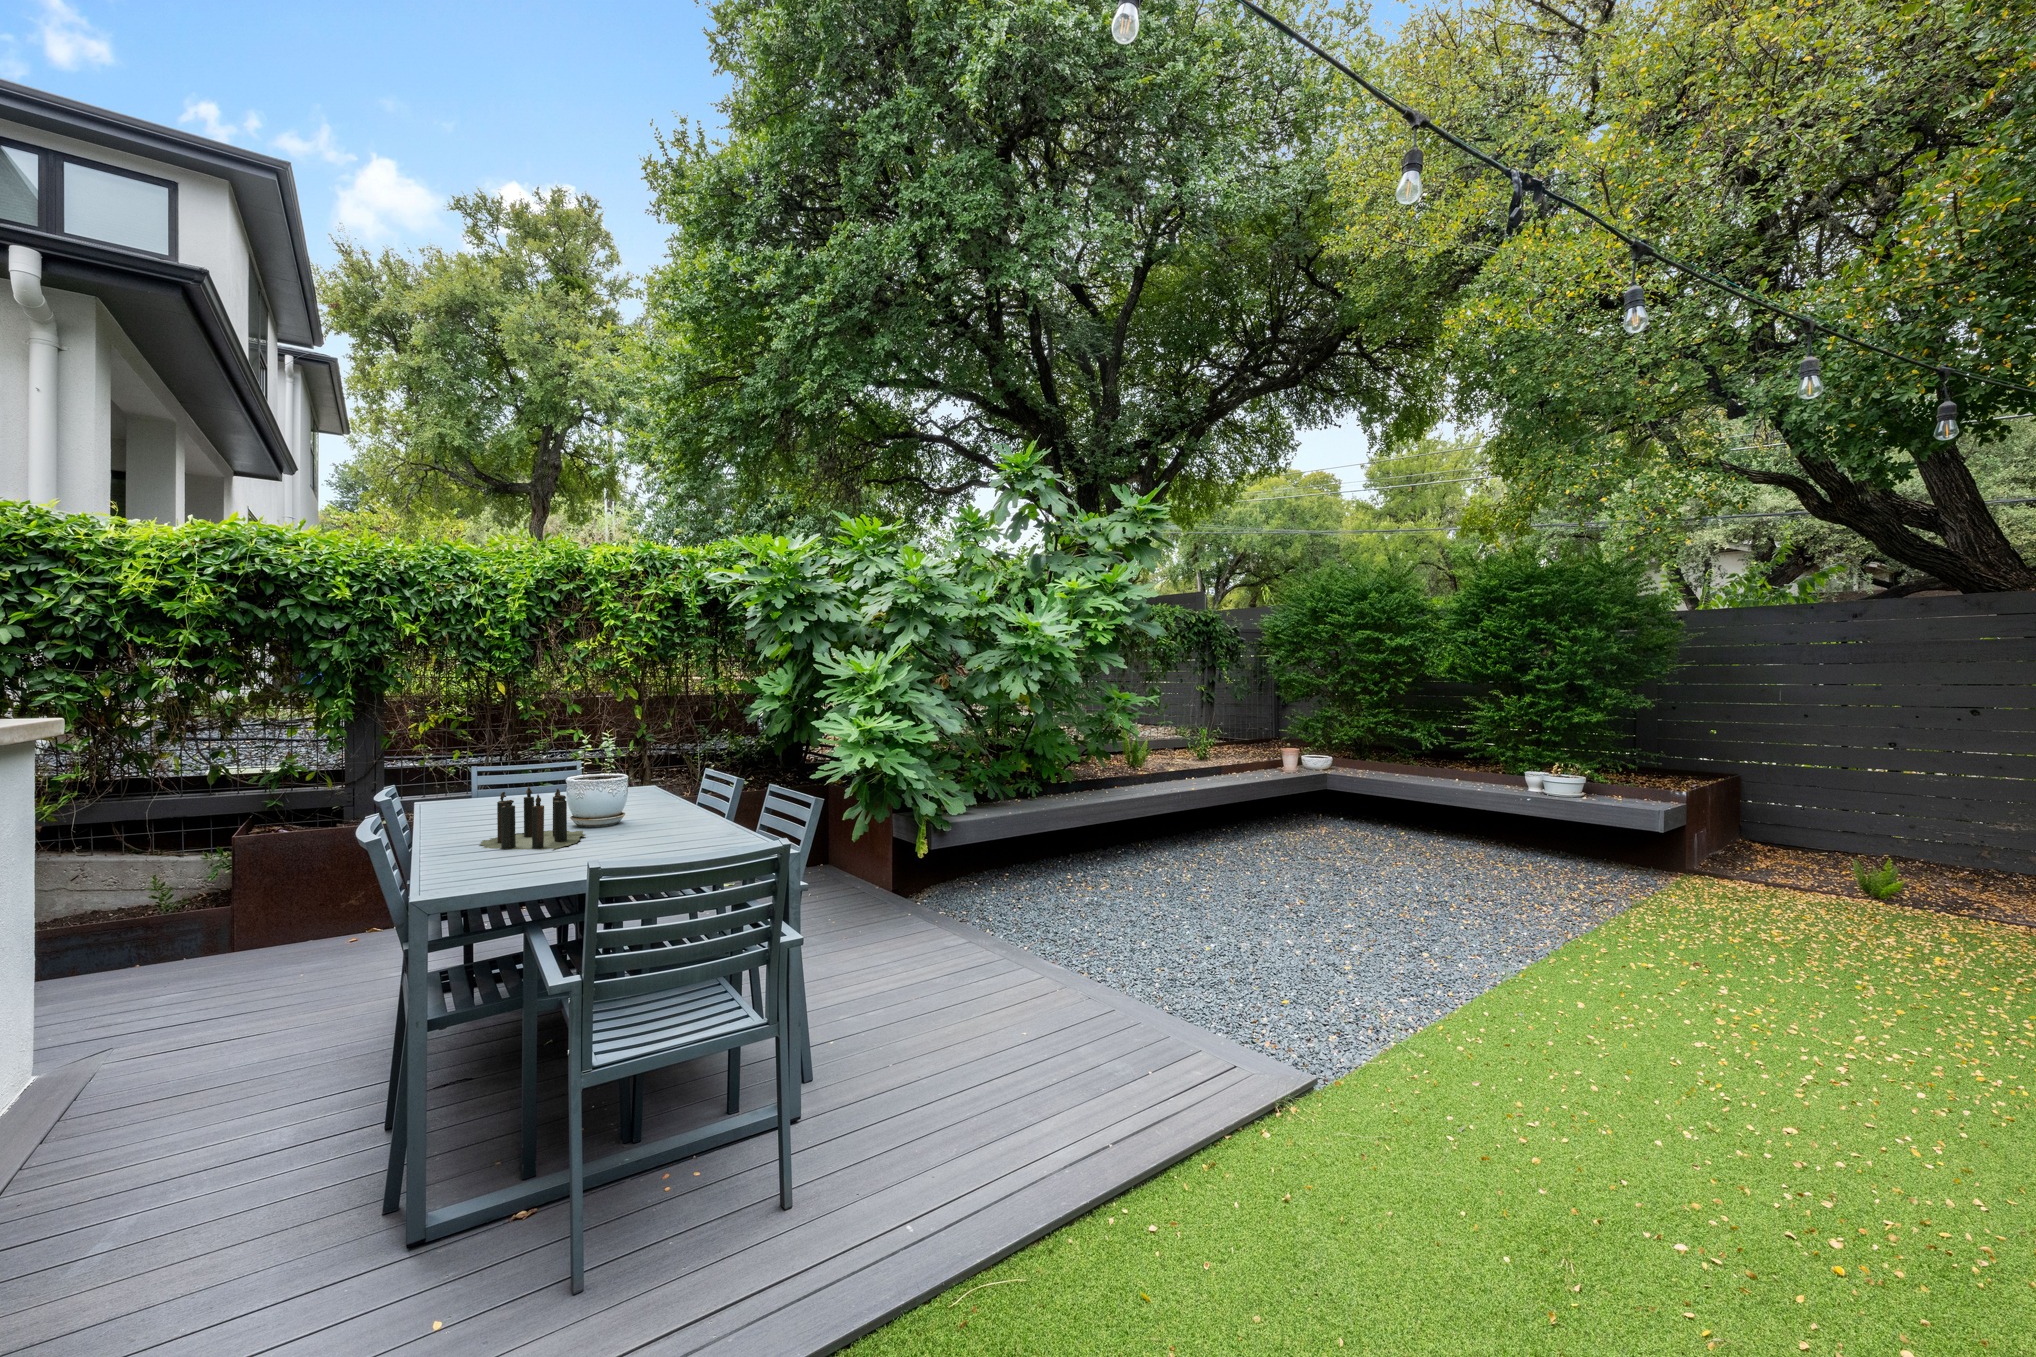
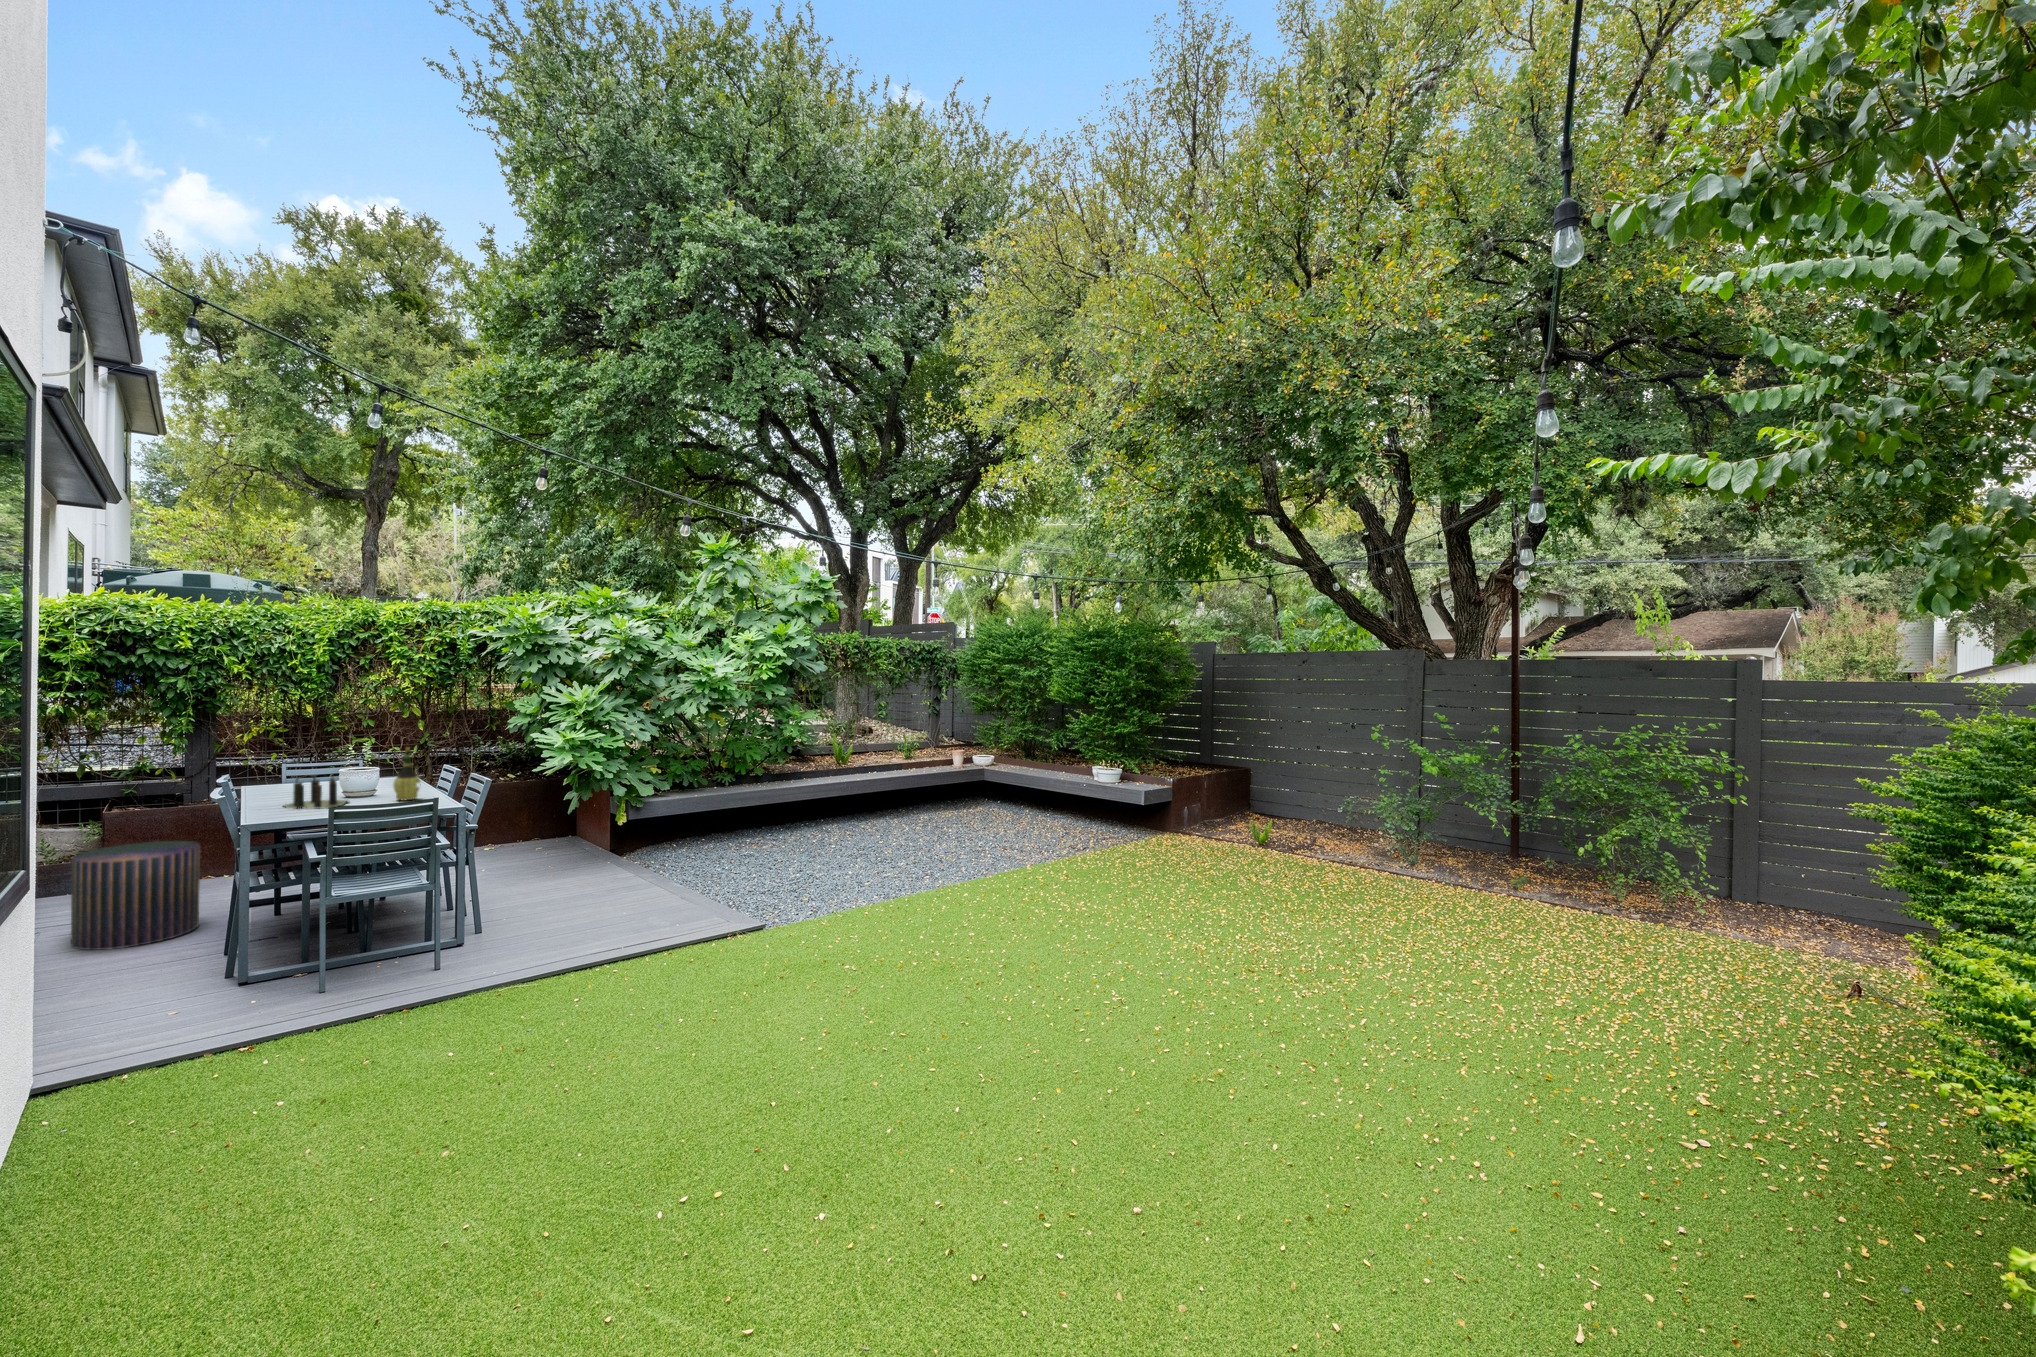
wine bottle: none [653,737,694,832] -> present [393,747,421,800]
pouf: none [154,896,355,1100] -> present [71,841,200,950]

